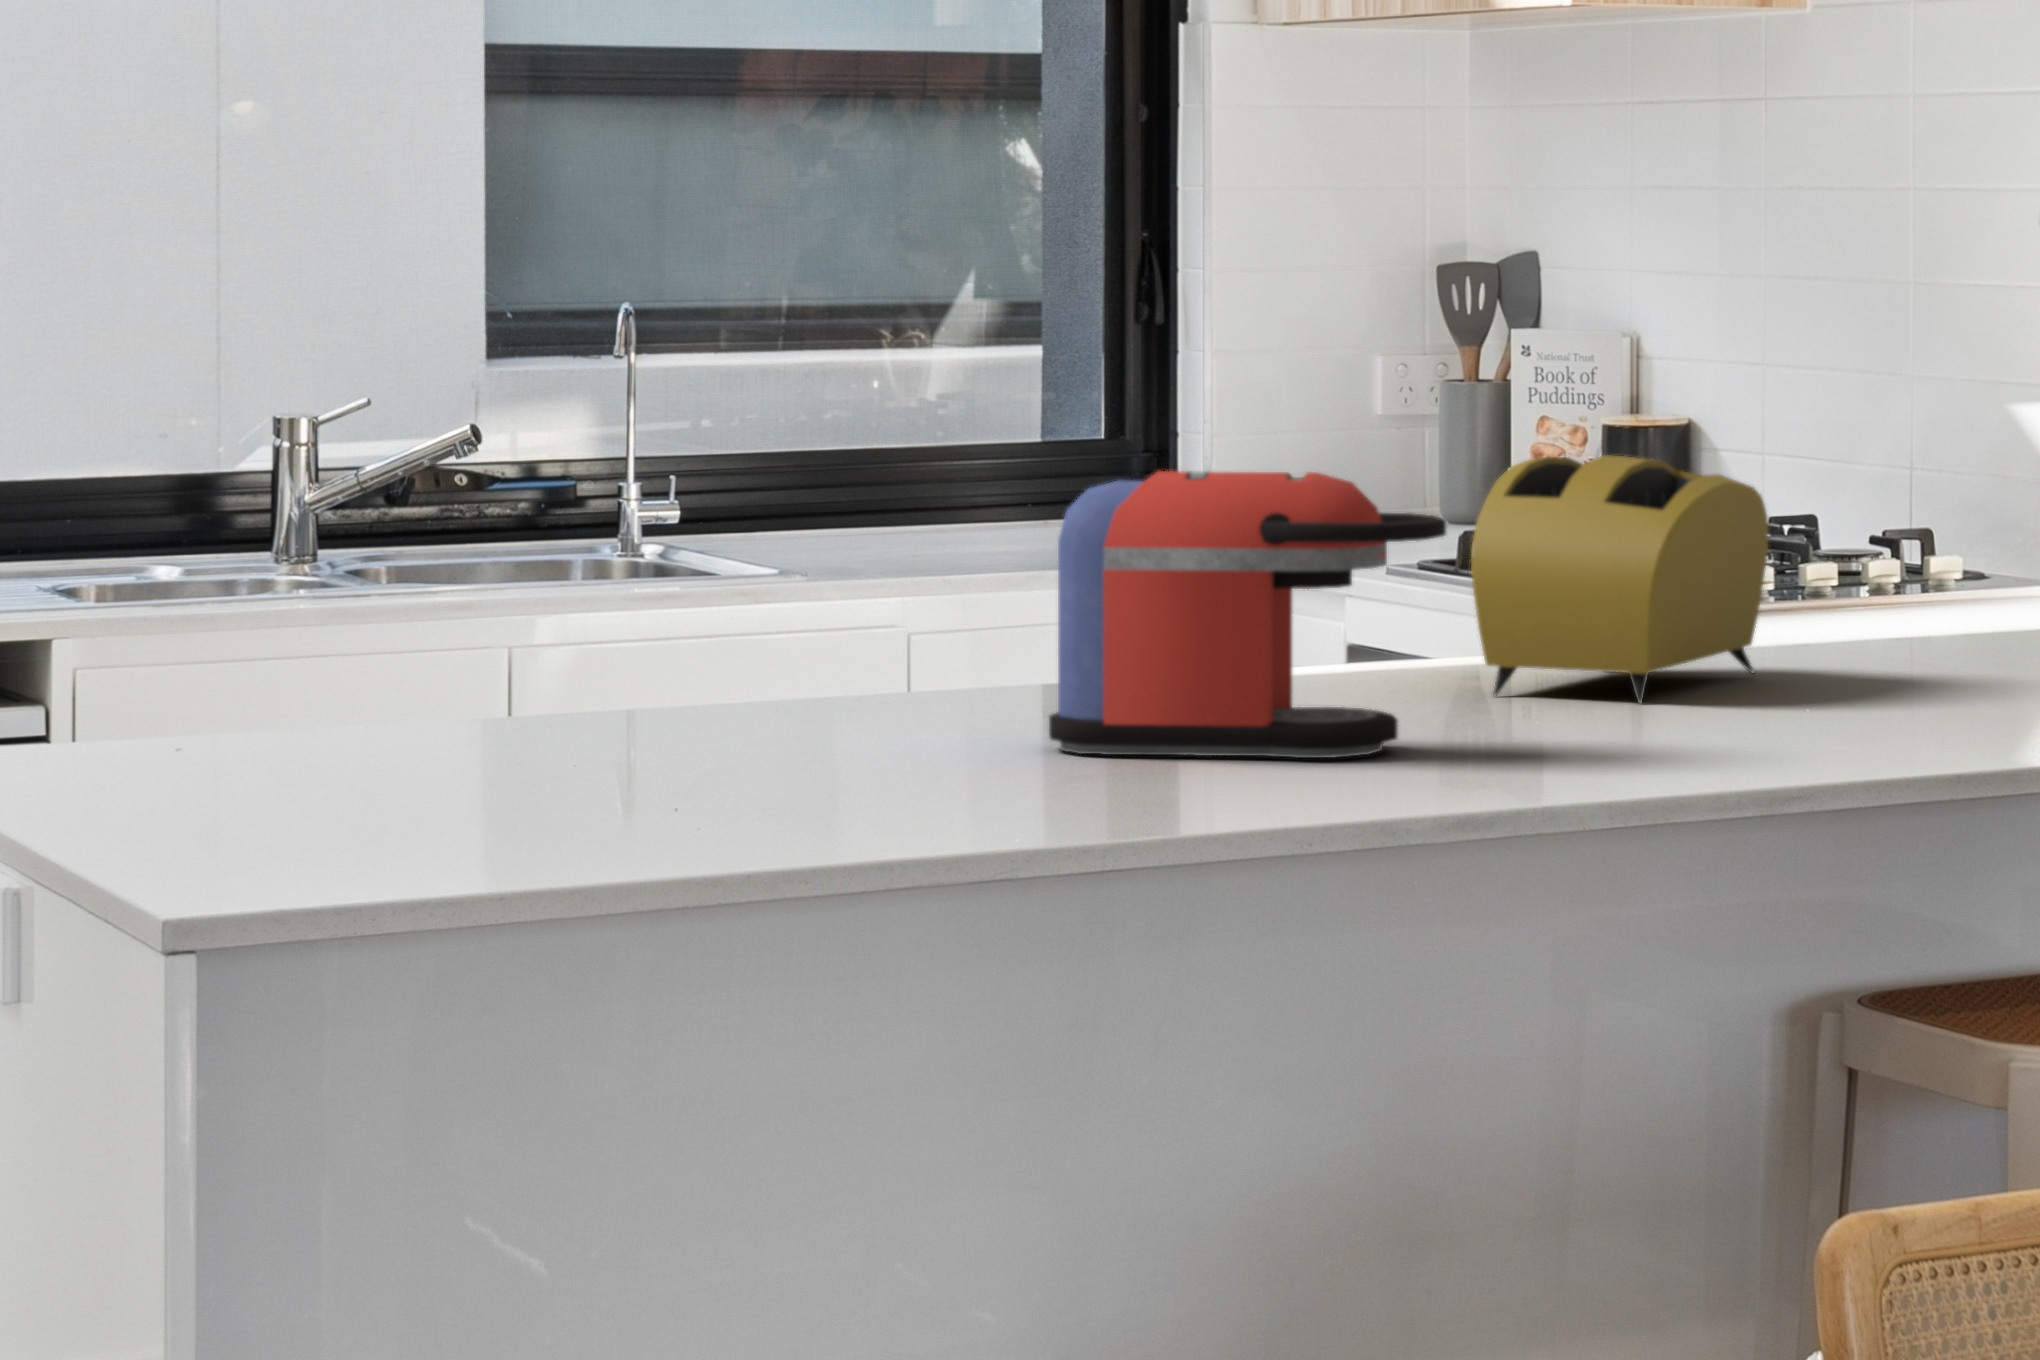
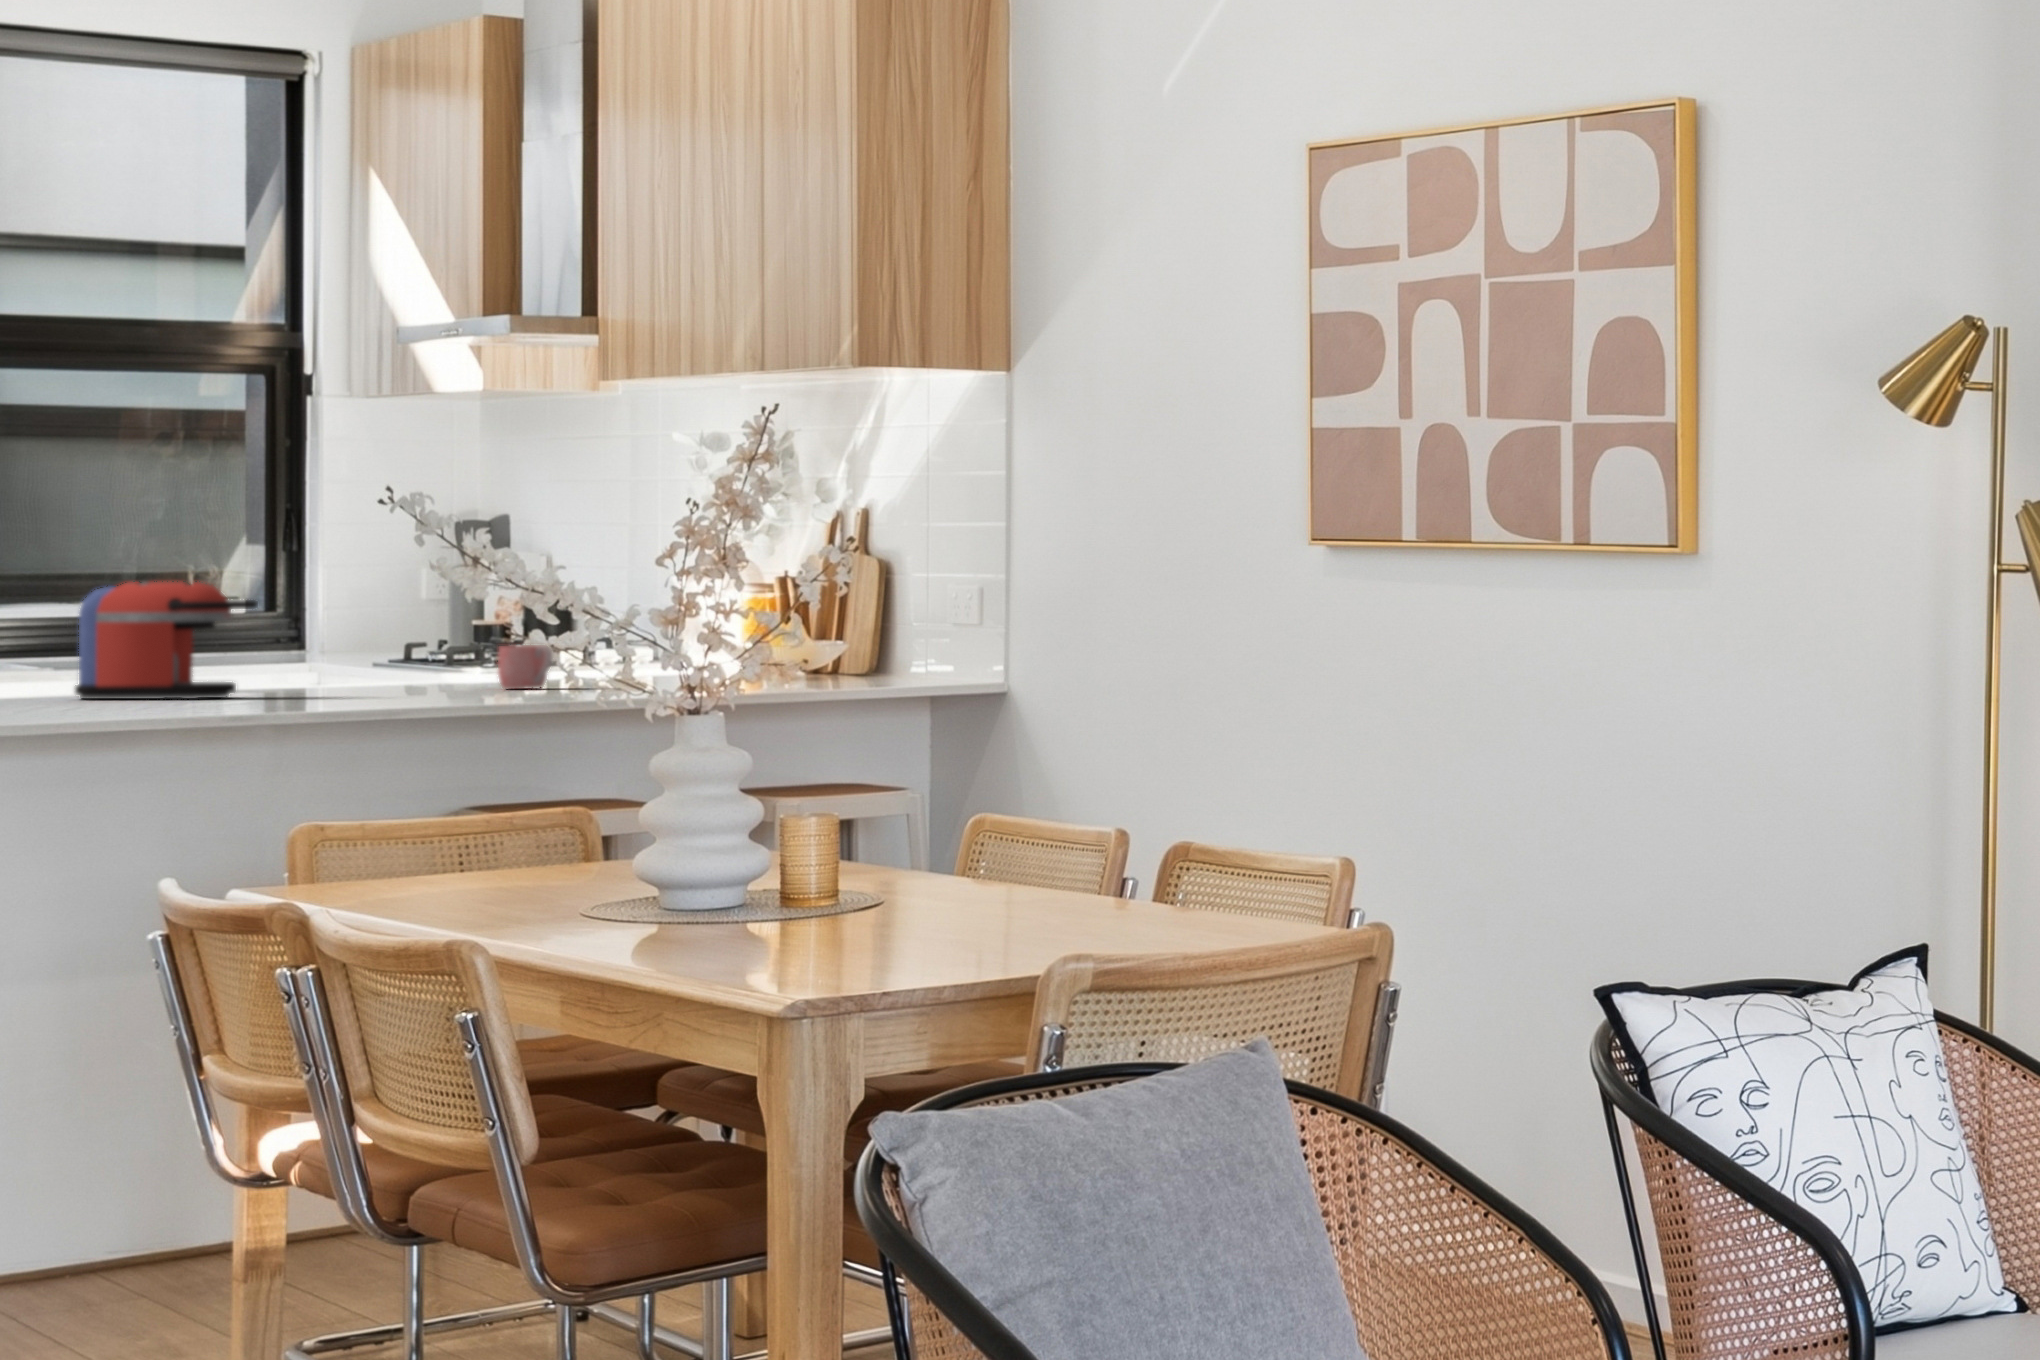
toaster: present [1471,455,1769,703] -> none [315,587,475,690]
mug: none [1868,596,1998,704] -> present [498,645,553,689]

